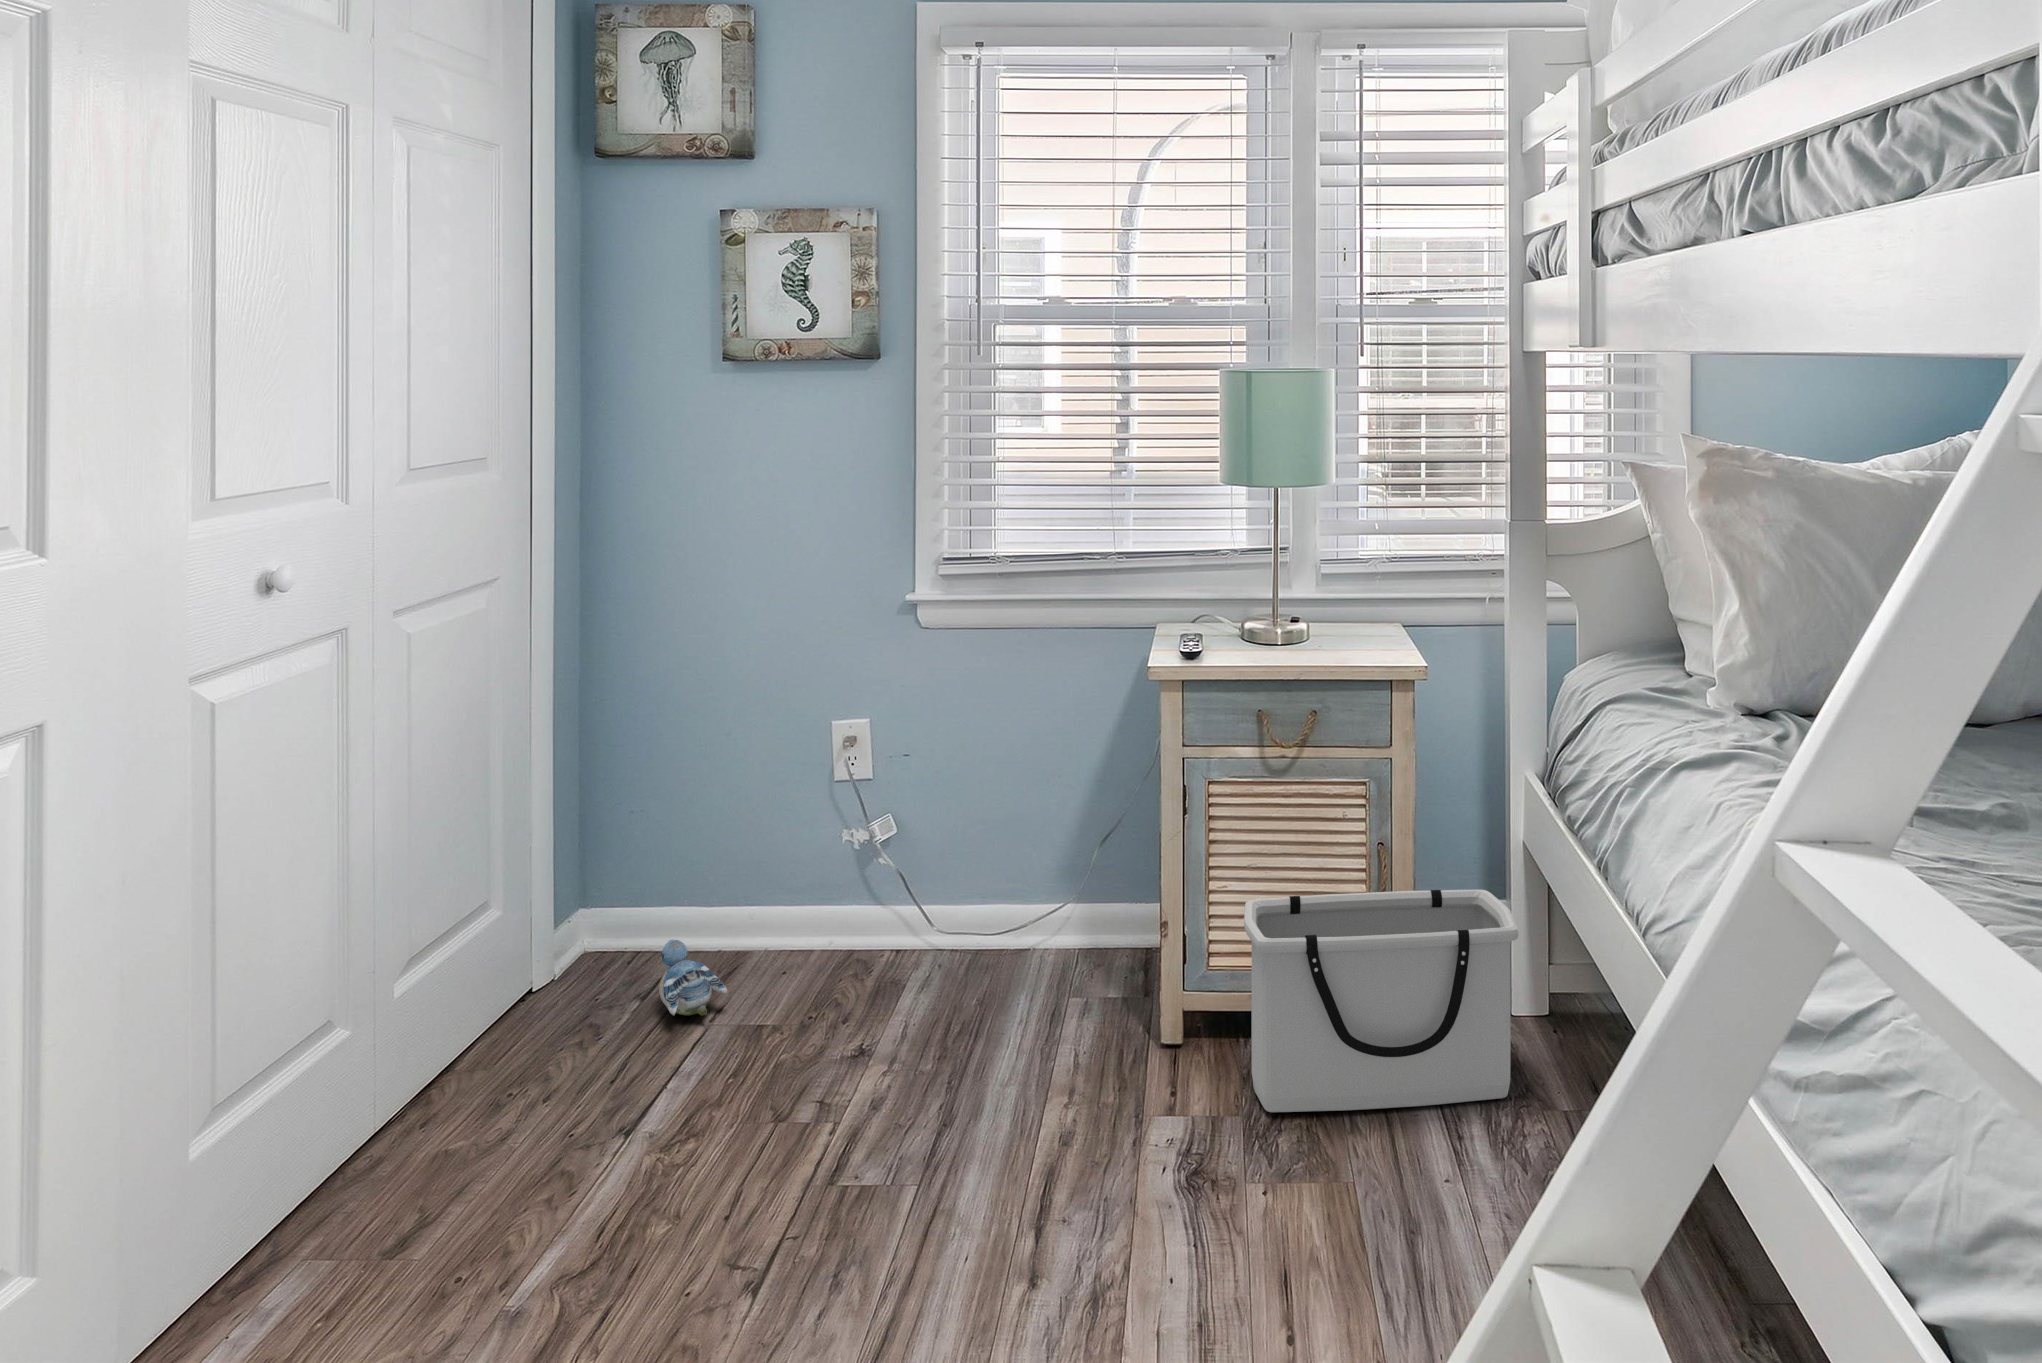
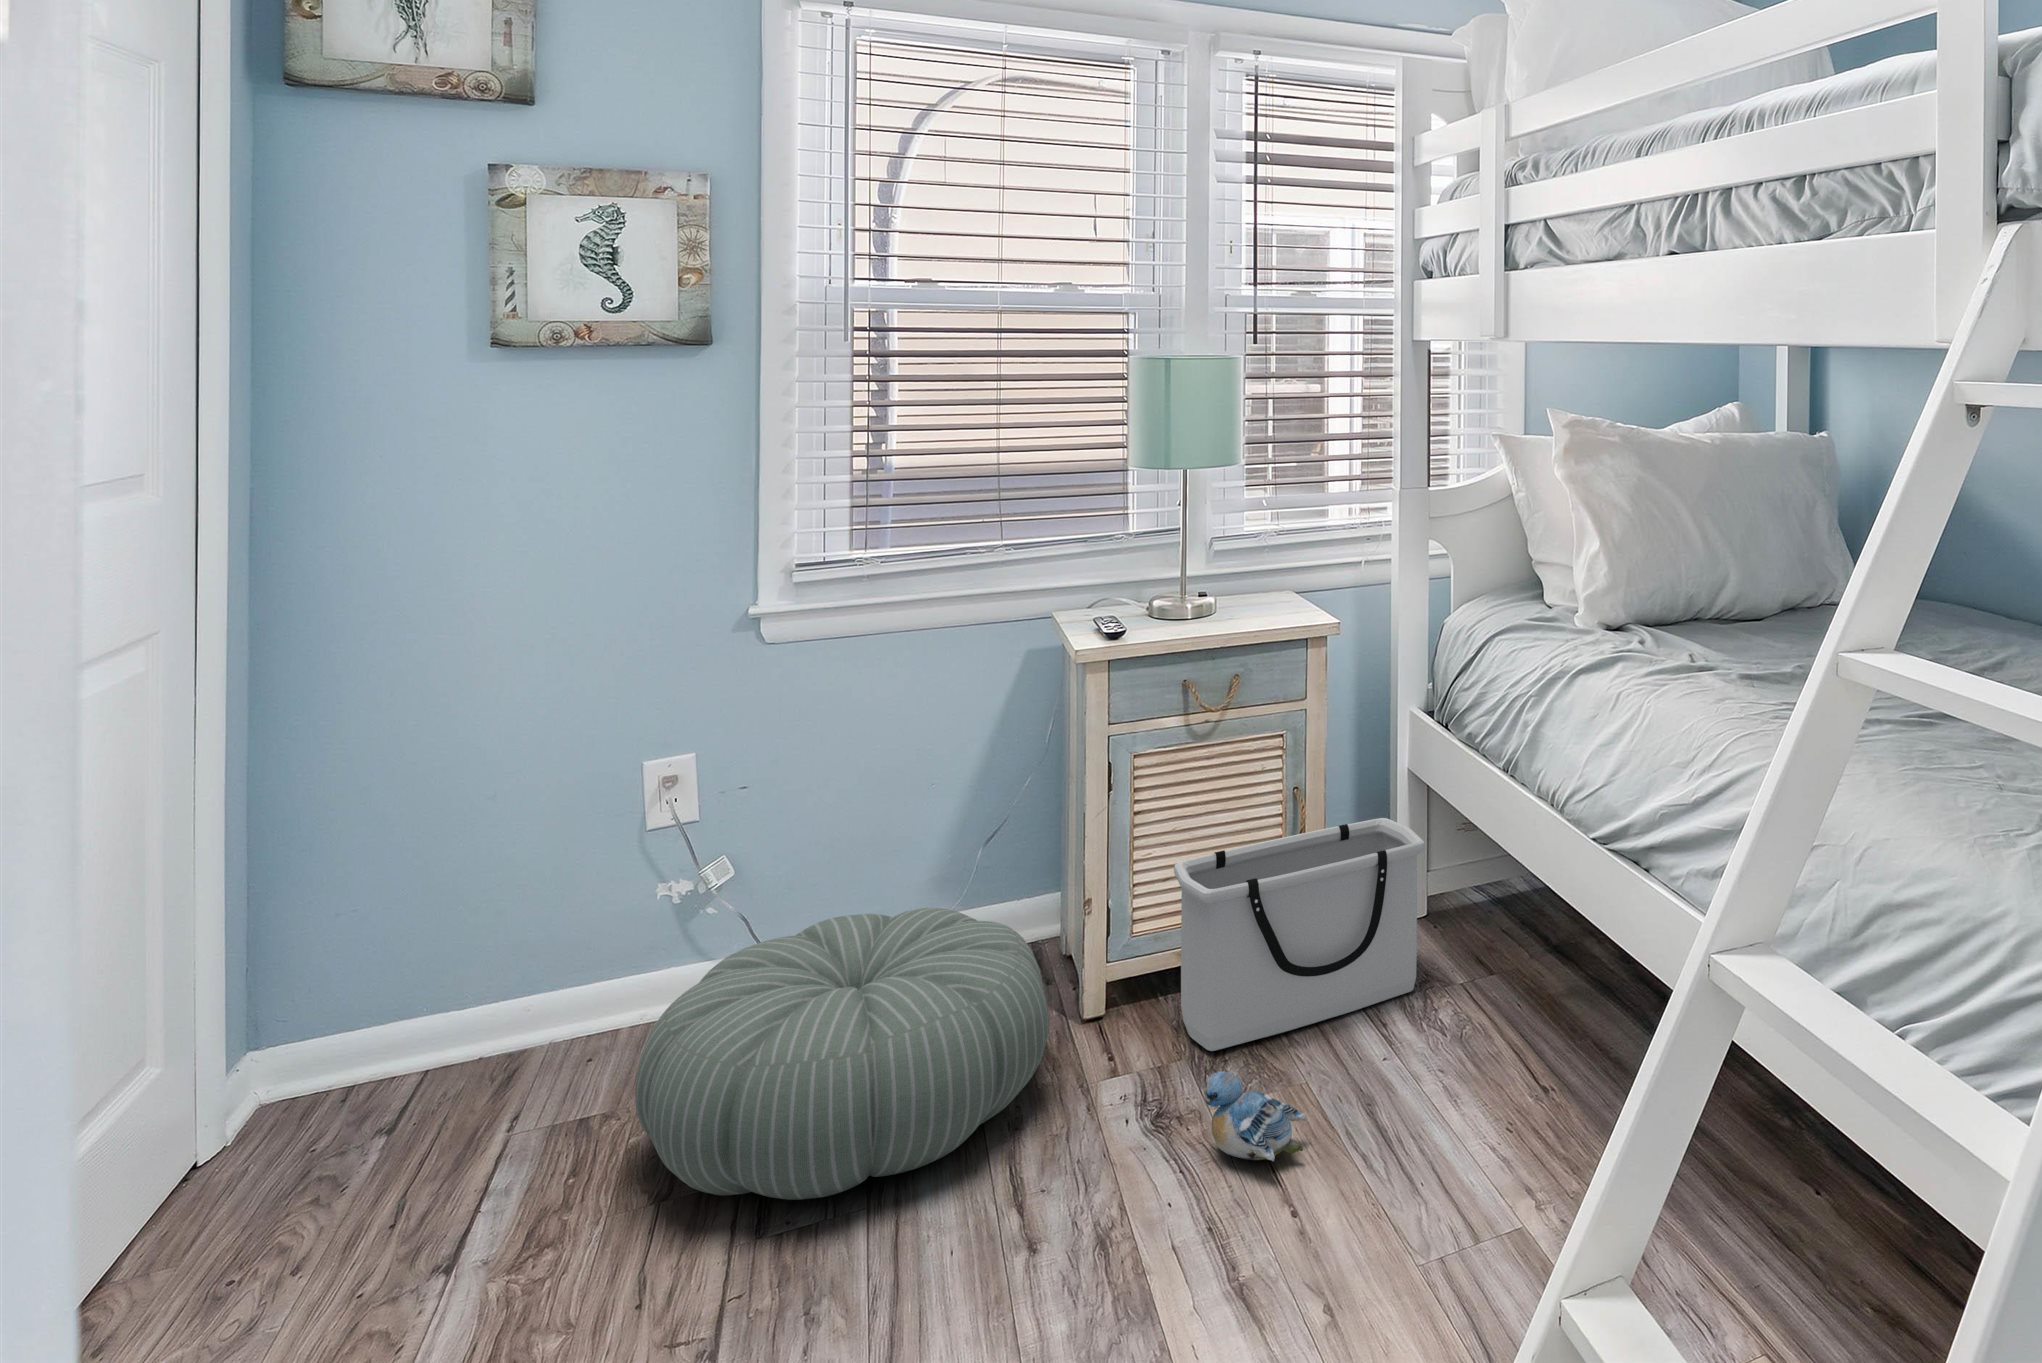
pouf: none [764,893,1112,1166] -> present [635,908,1049,1200]
plush toy: present [659,940,727,1016] -> present [1204,1071,1306,1161]

